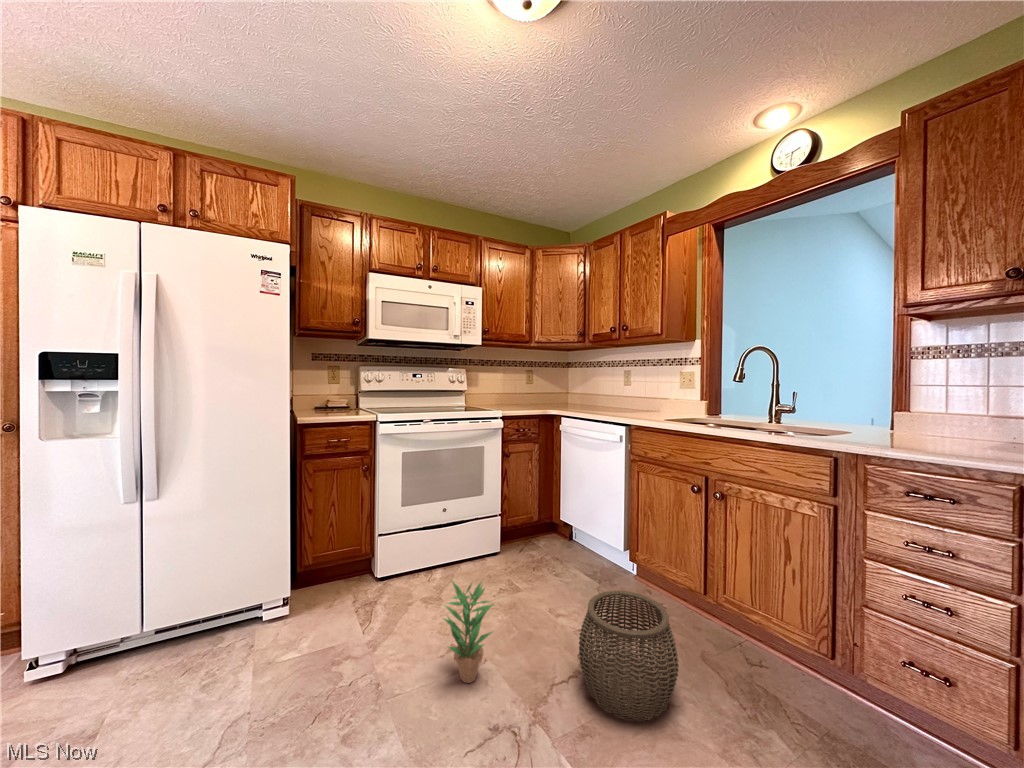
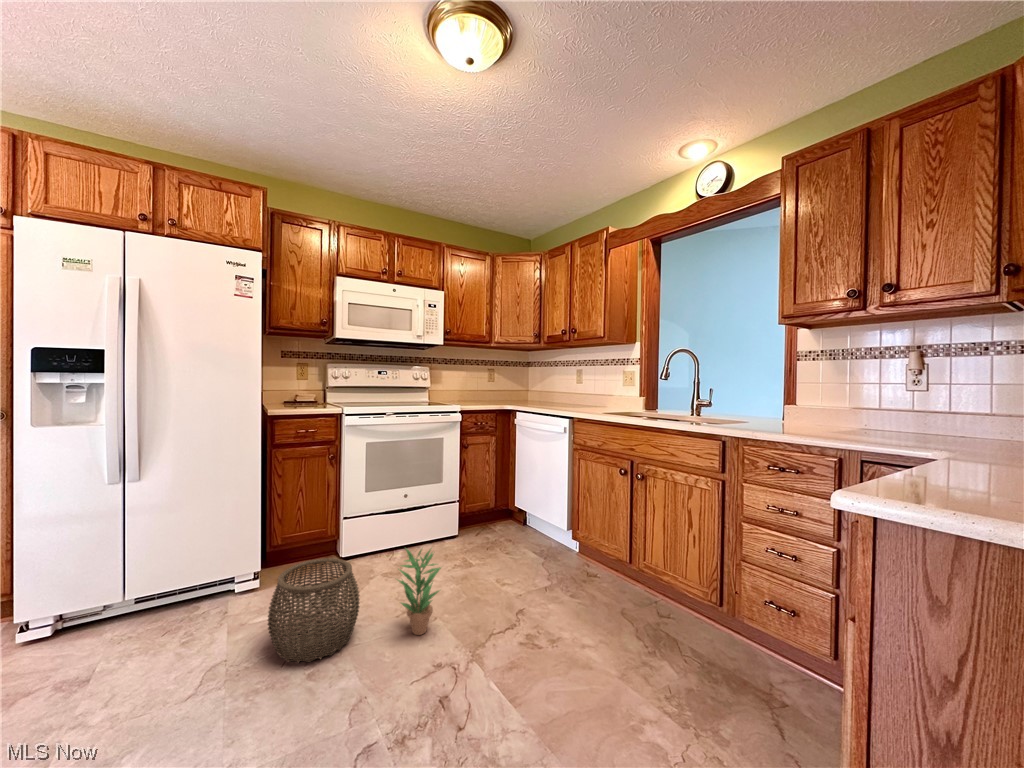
woven basket: present [579,591,679,721] -> present [268,558,360,663]

